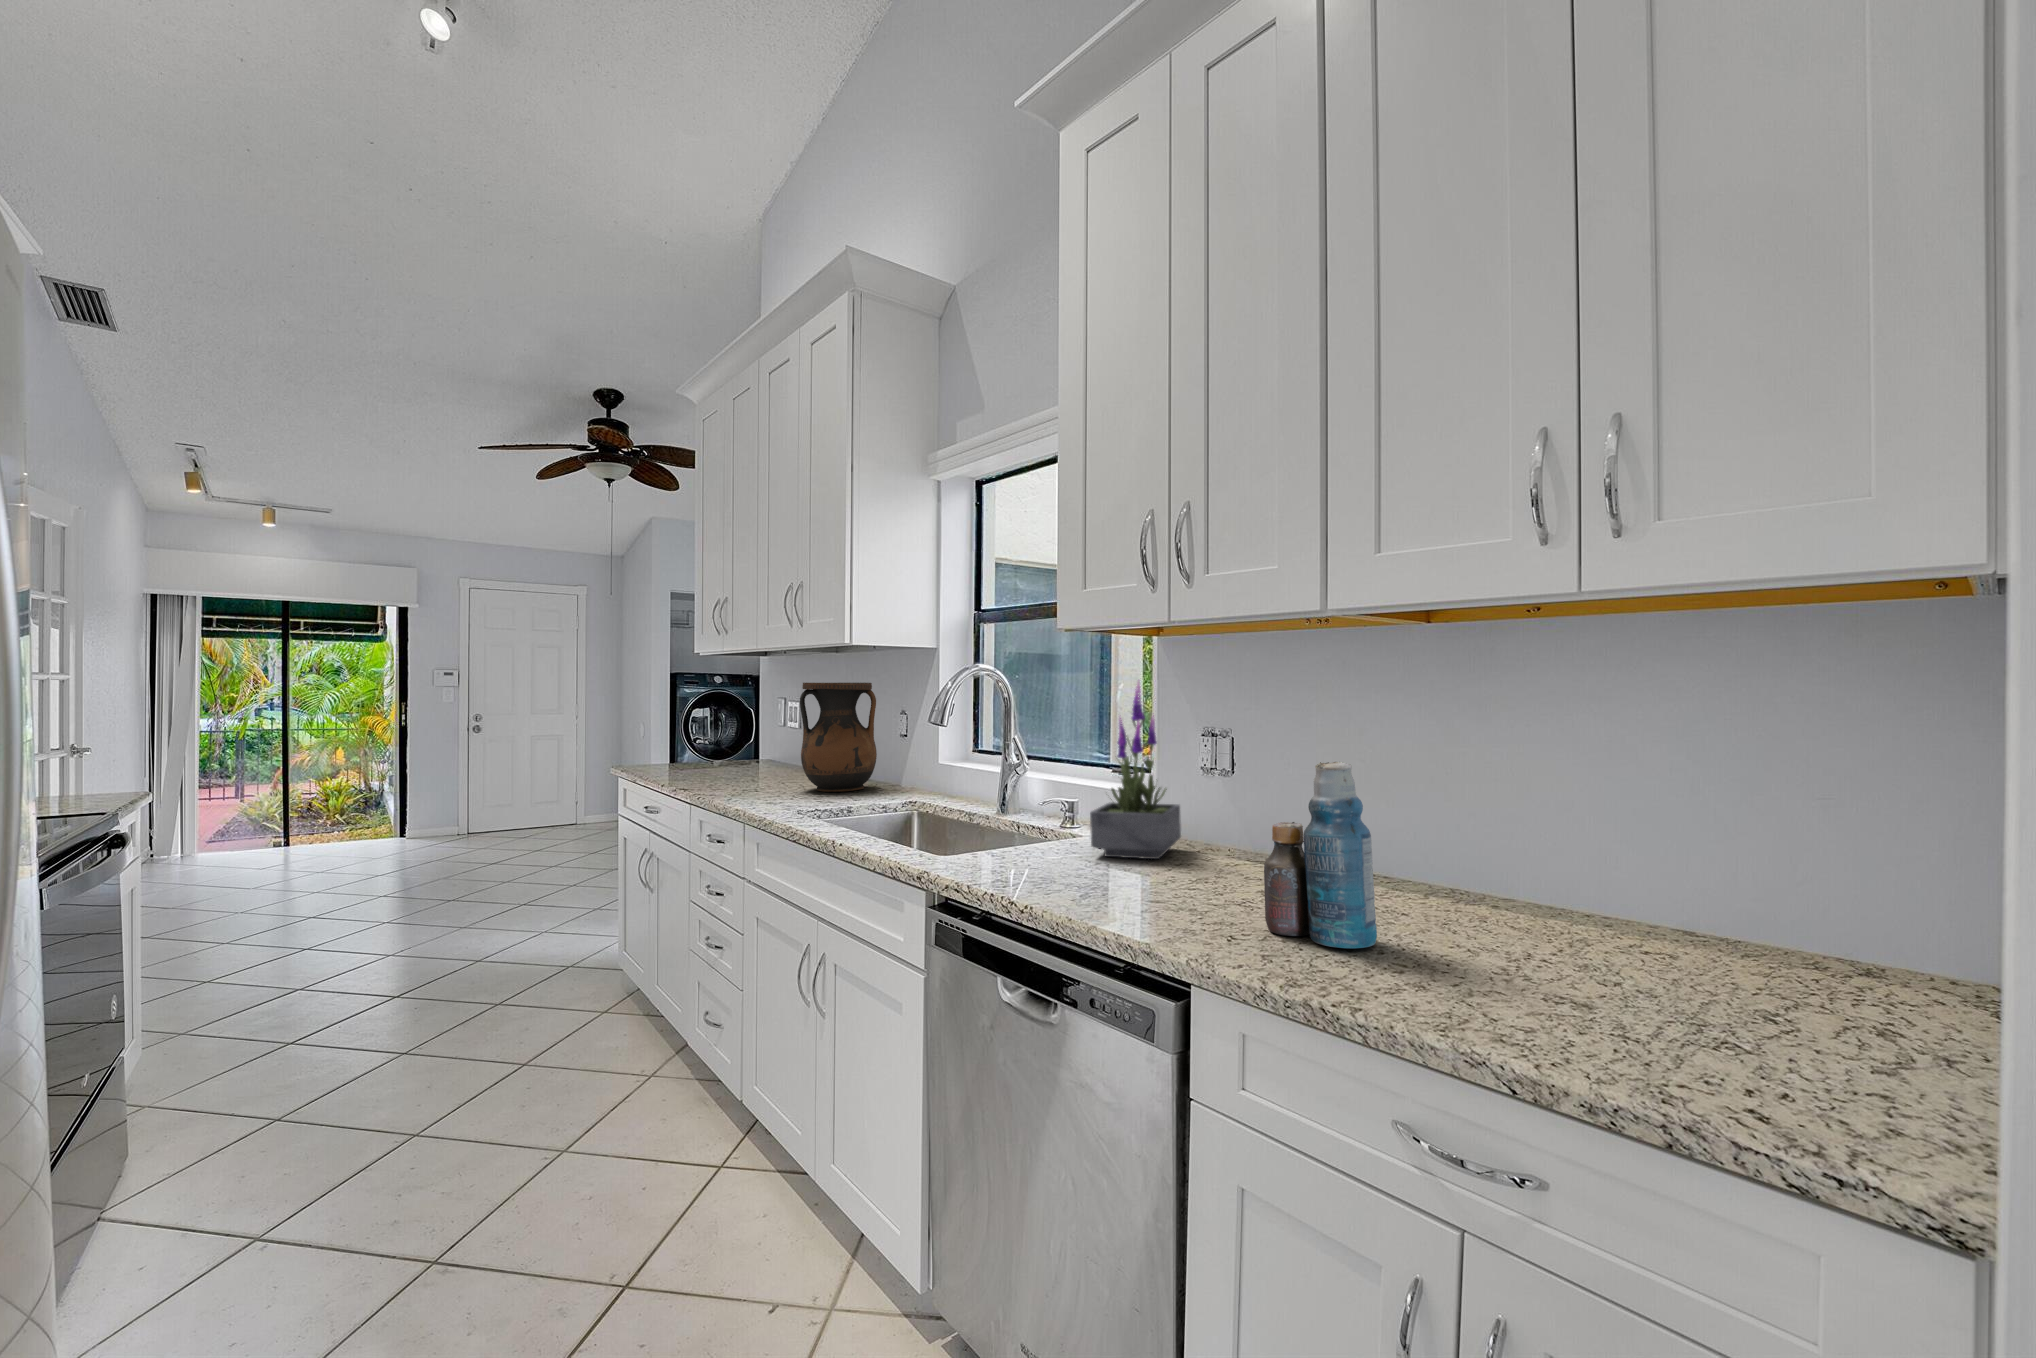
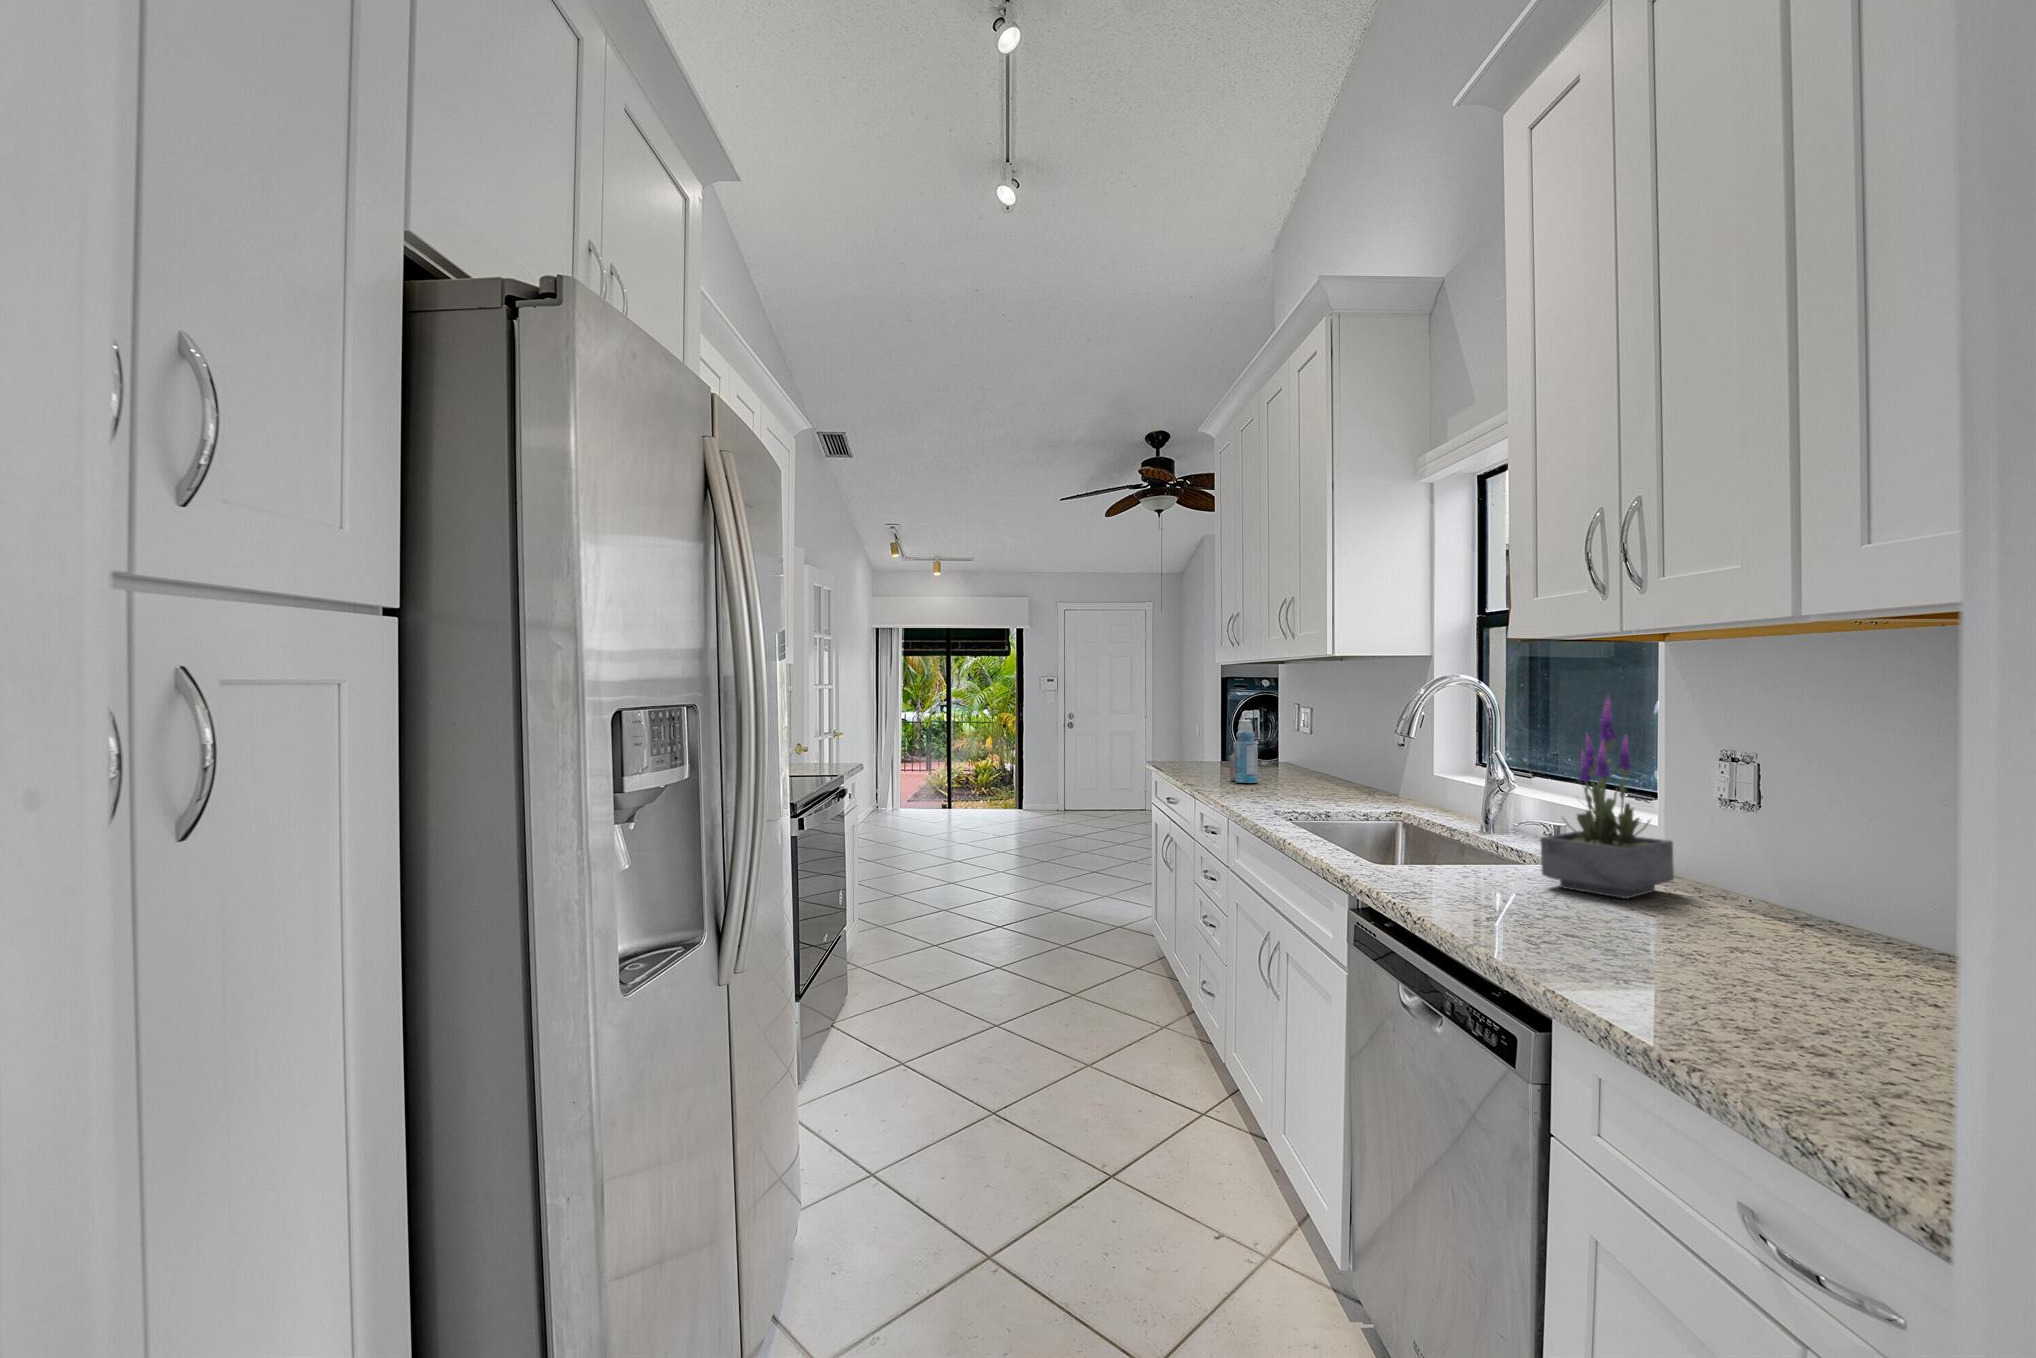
vase: present [800,682,877,792] -> none [1293,691,1371,797]
bottle: present [1264,762,1377,948] -> present [1230,719,1258,783]

